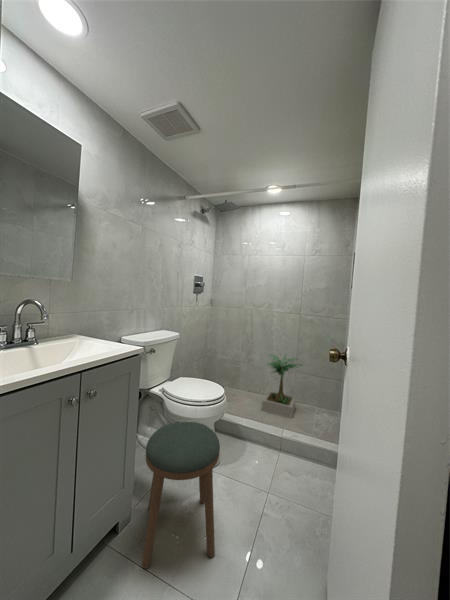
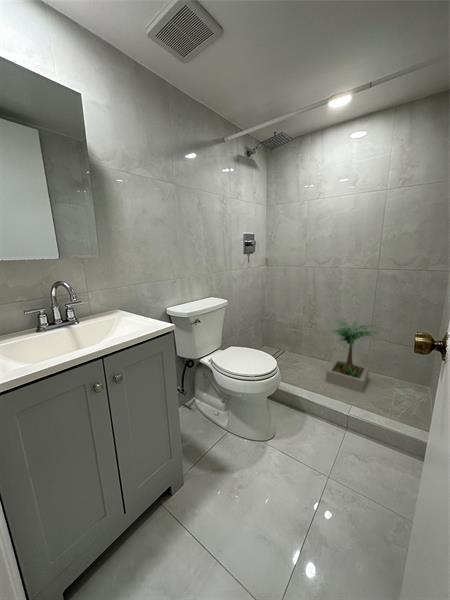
stool: present [142,422,220,568] -> none [188,399,266,537]

